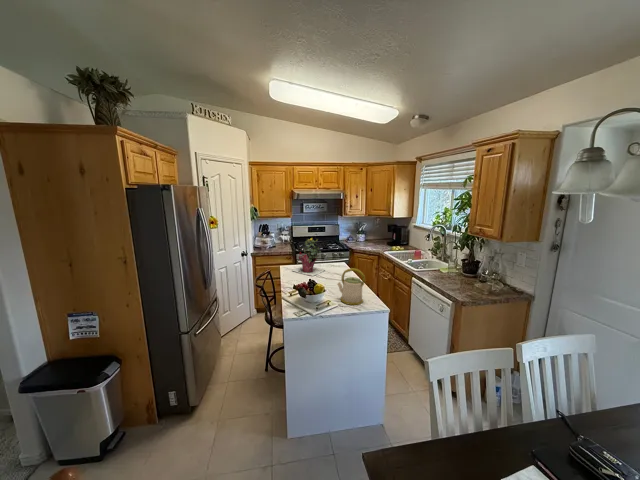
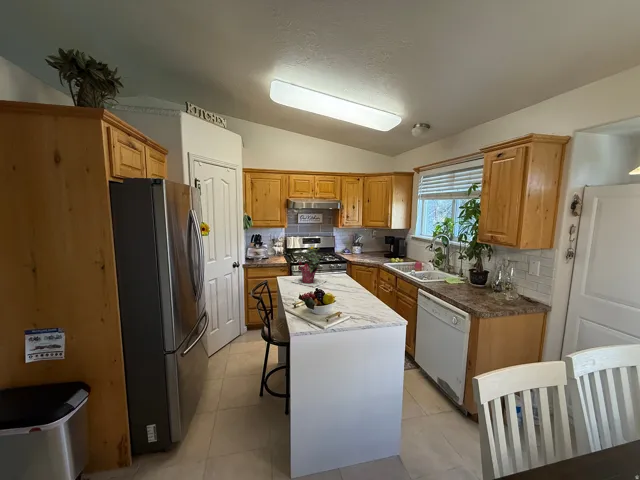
kettle: present [337,268,365,305] -> none [346,276,378,317]

